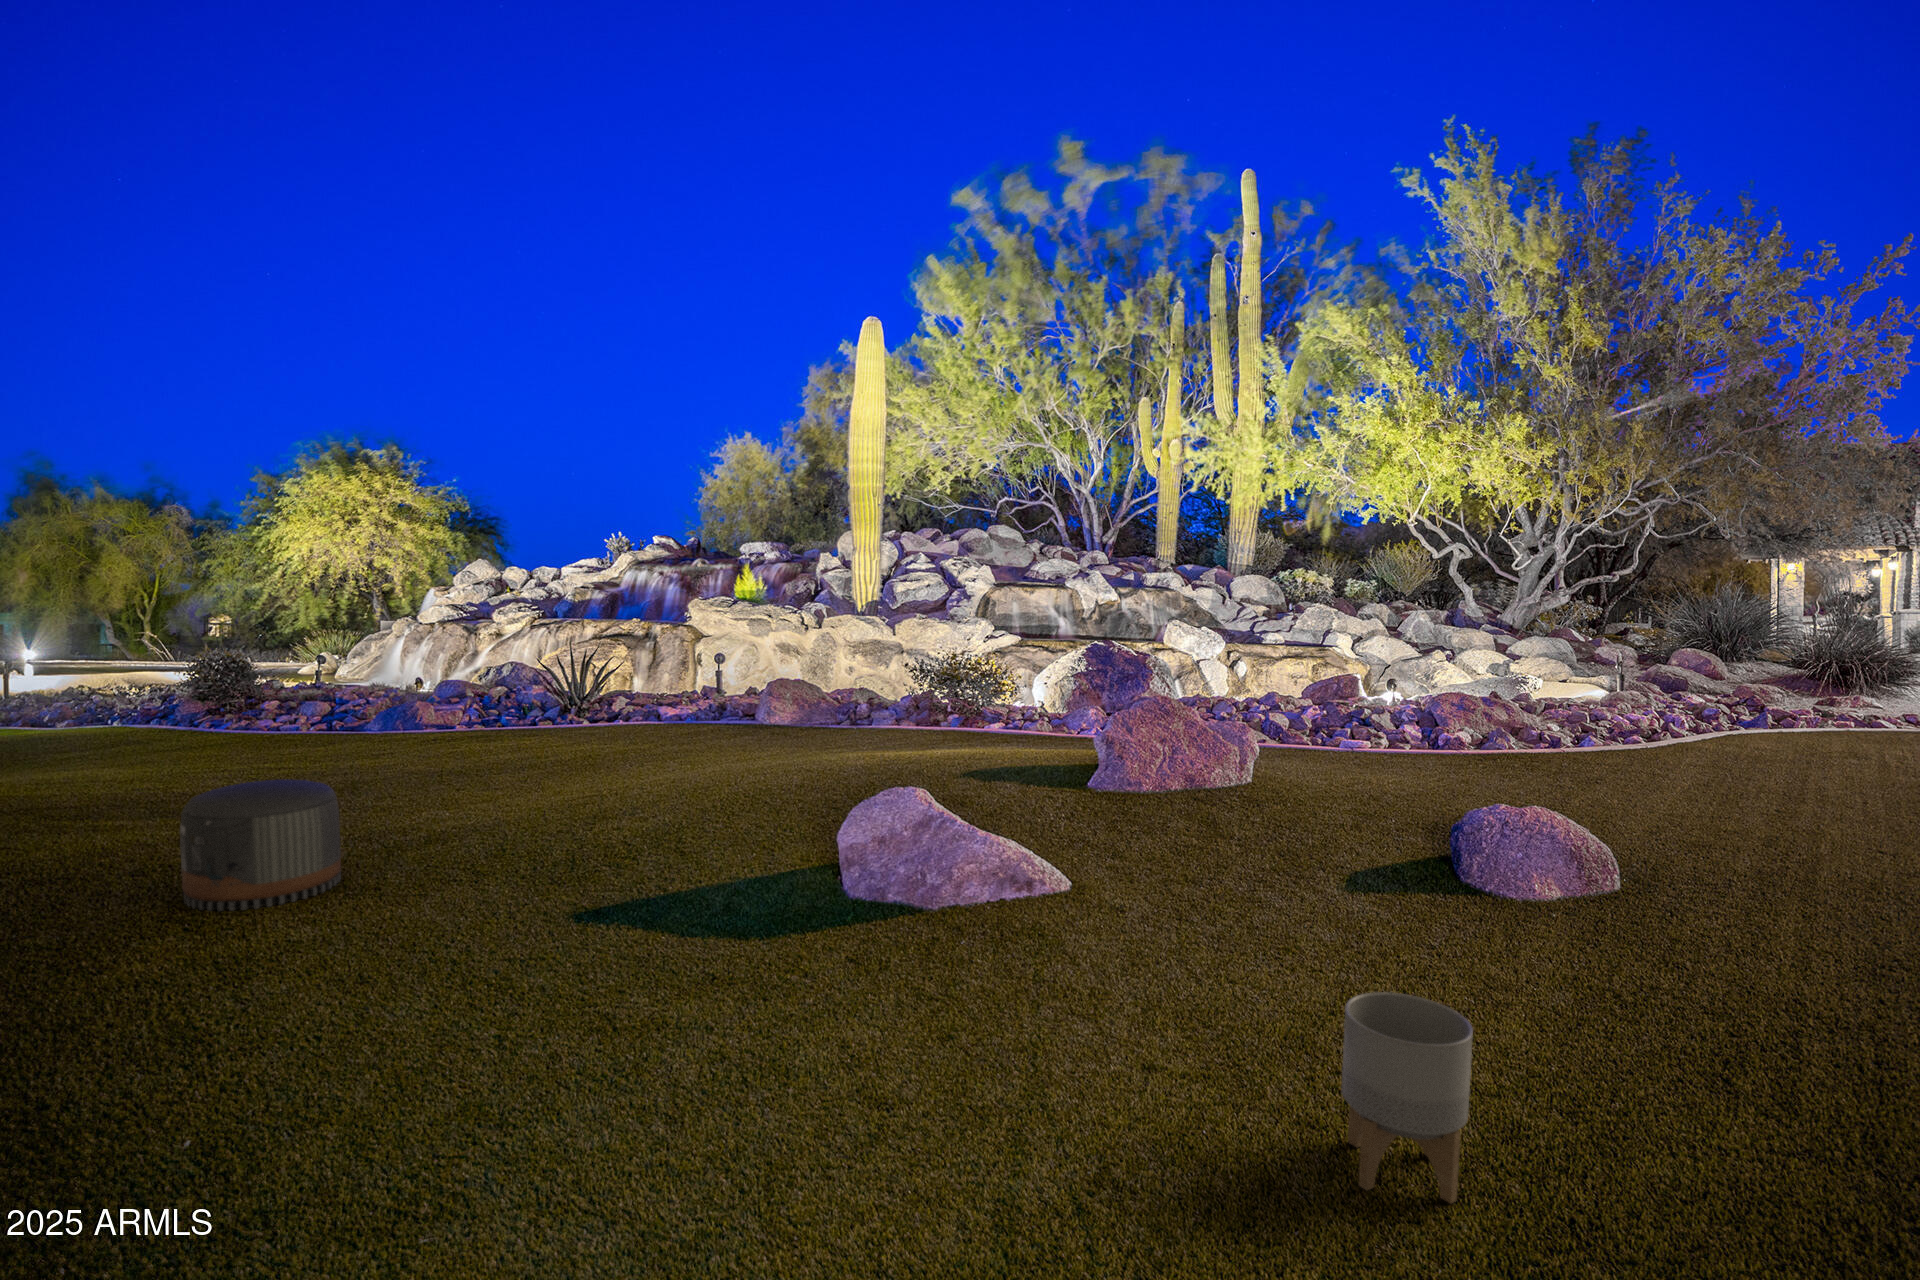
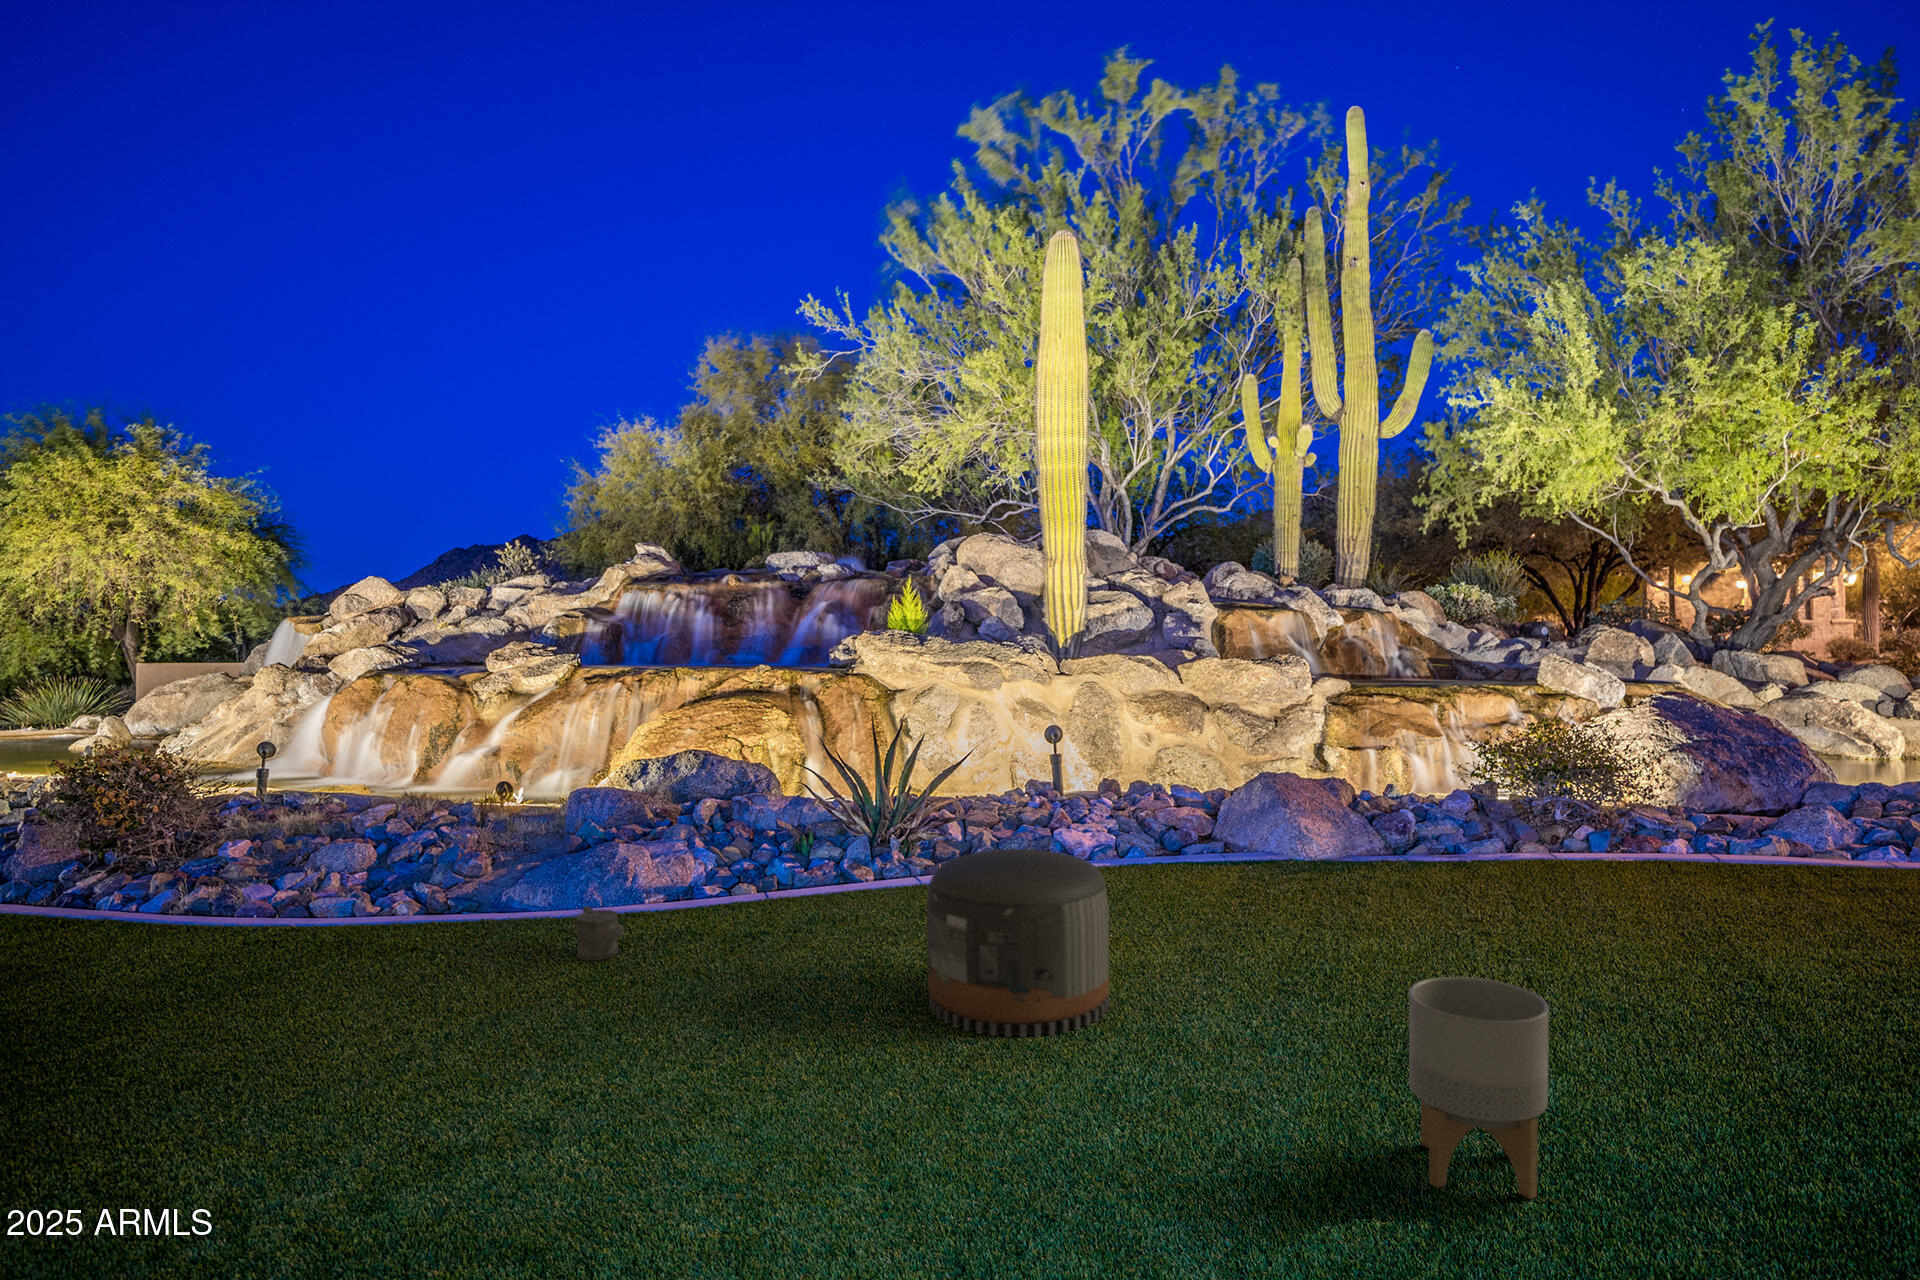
pouf: present [180,780,341,911] -> present [927,849,1109,1037]
watering can: none [577,882,621,934] -> present [576,906,624,961]

